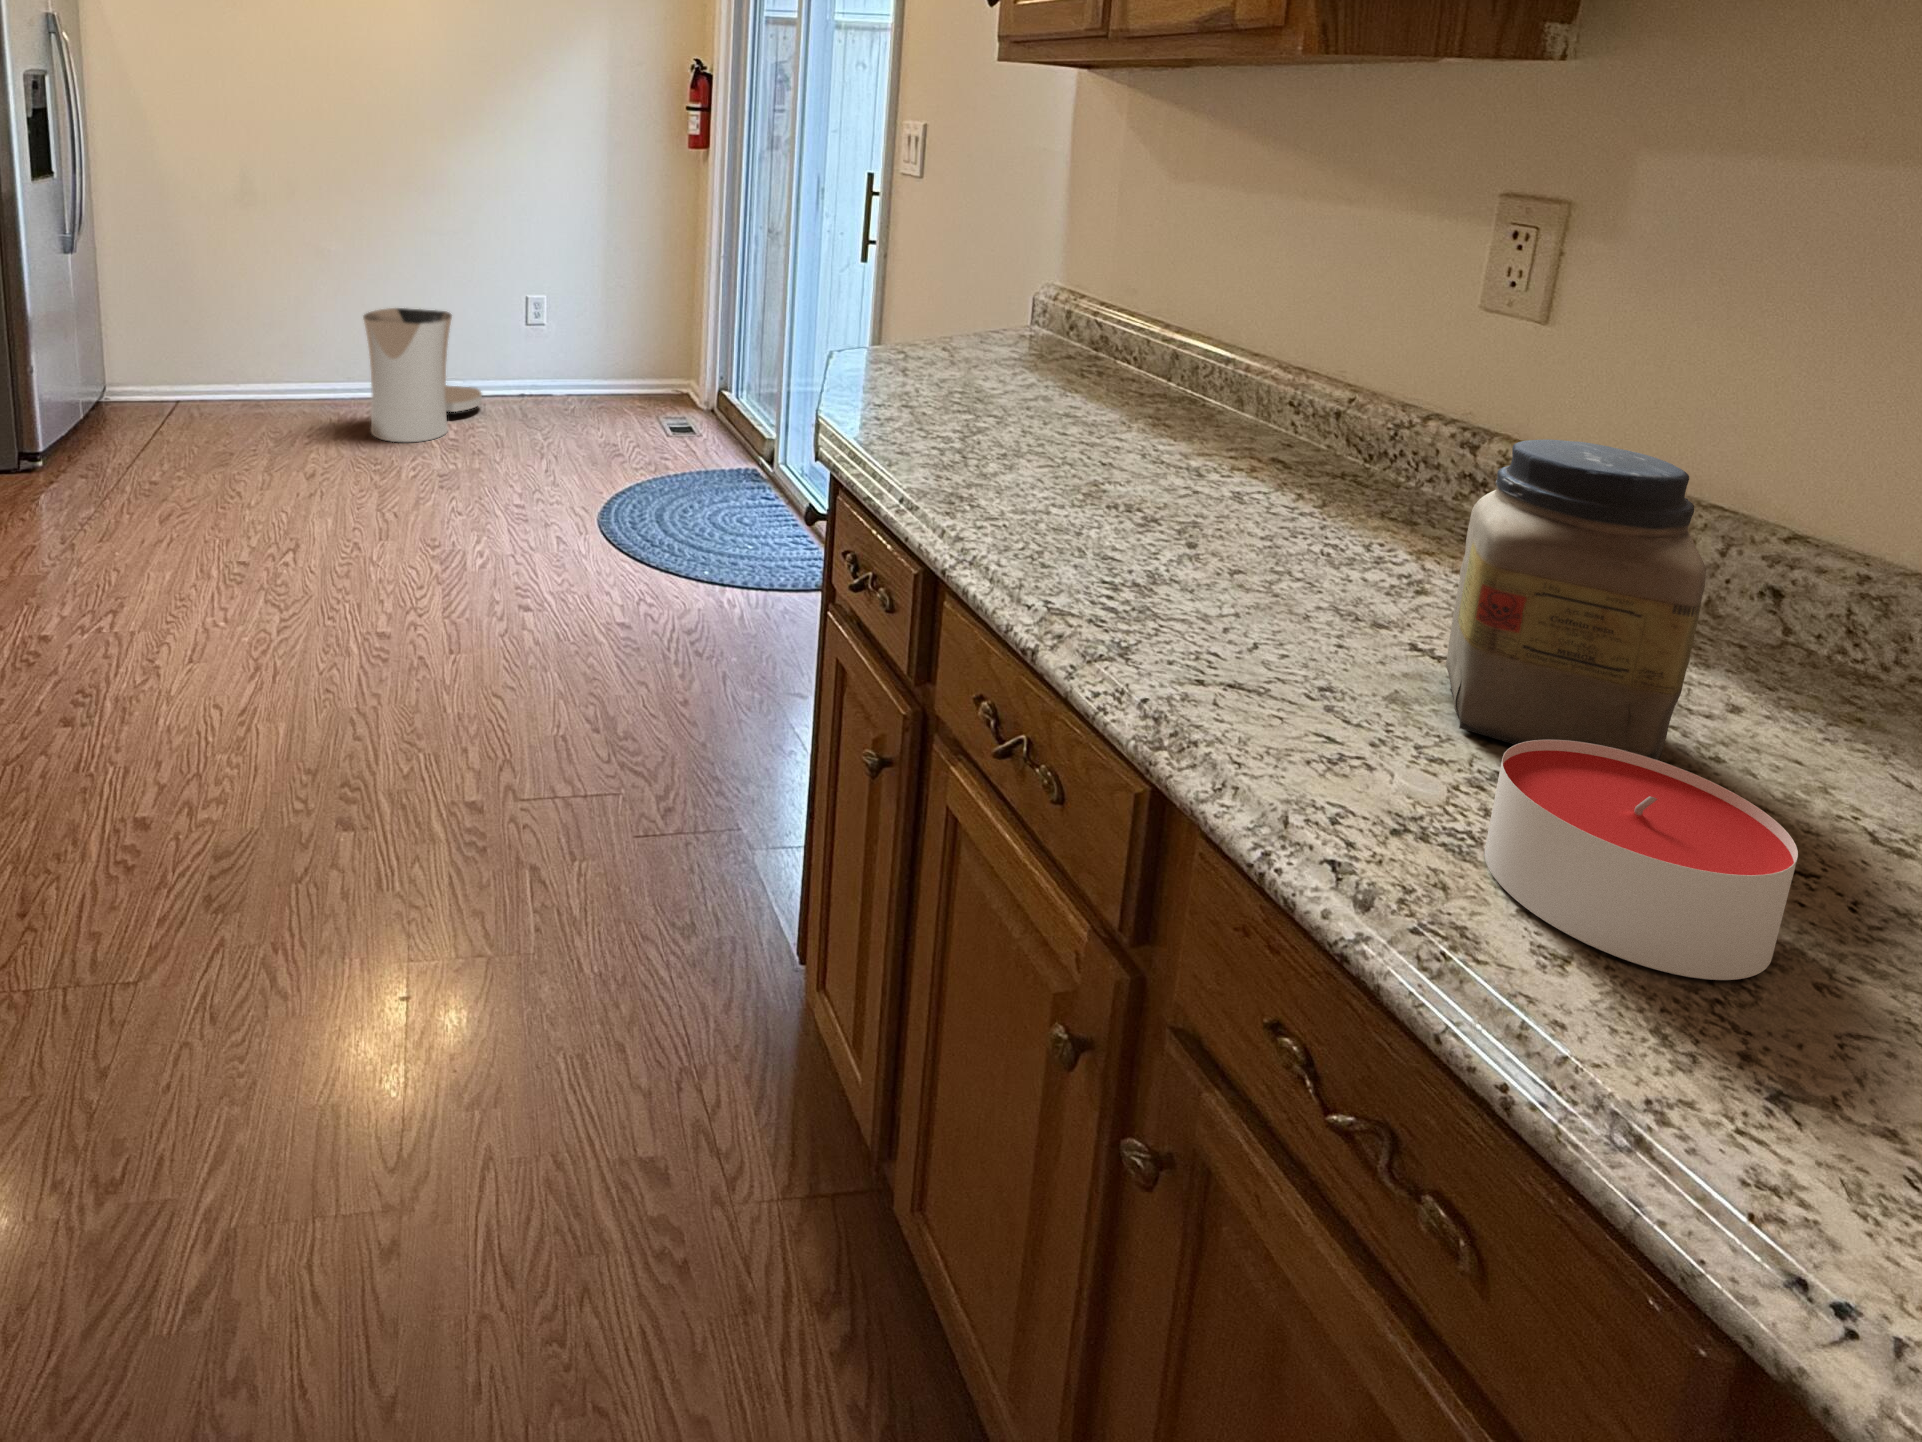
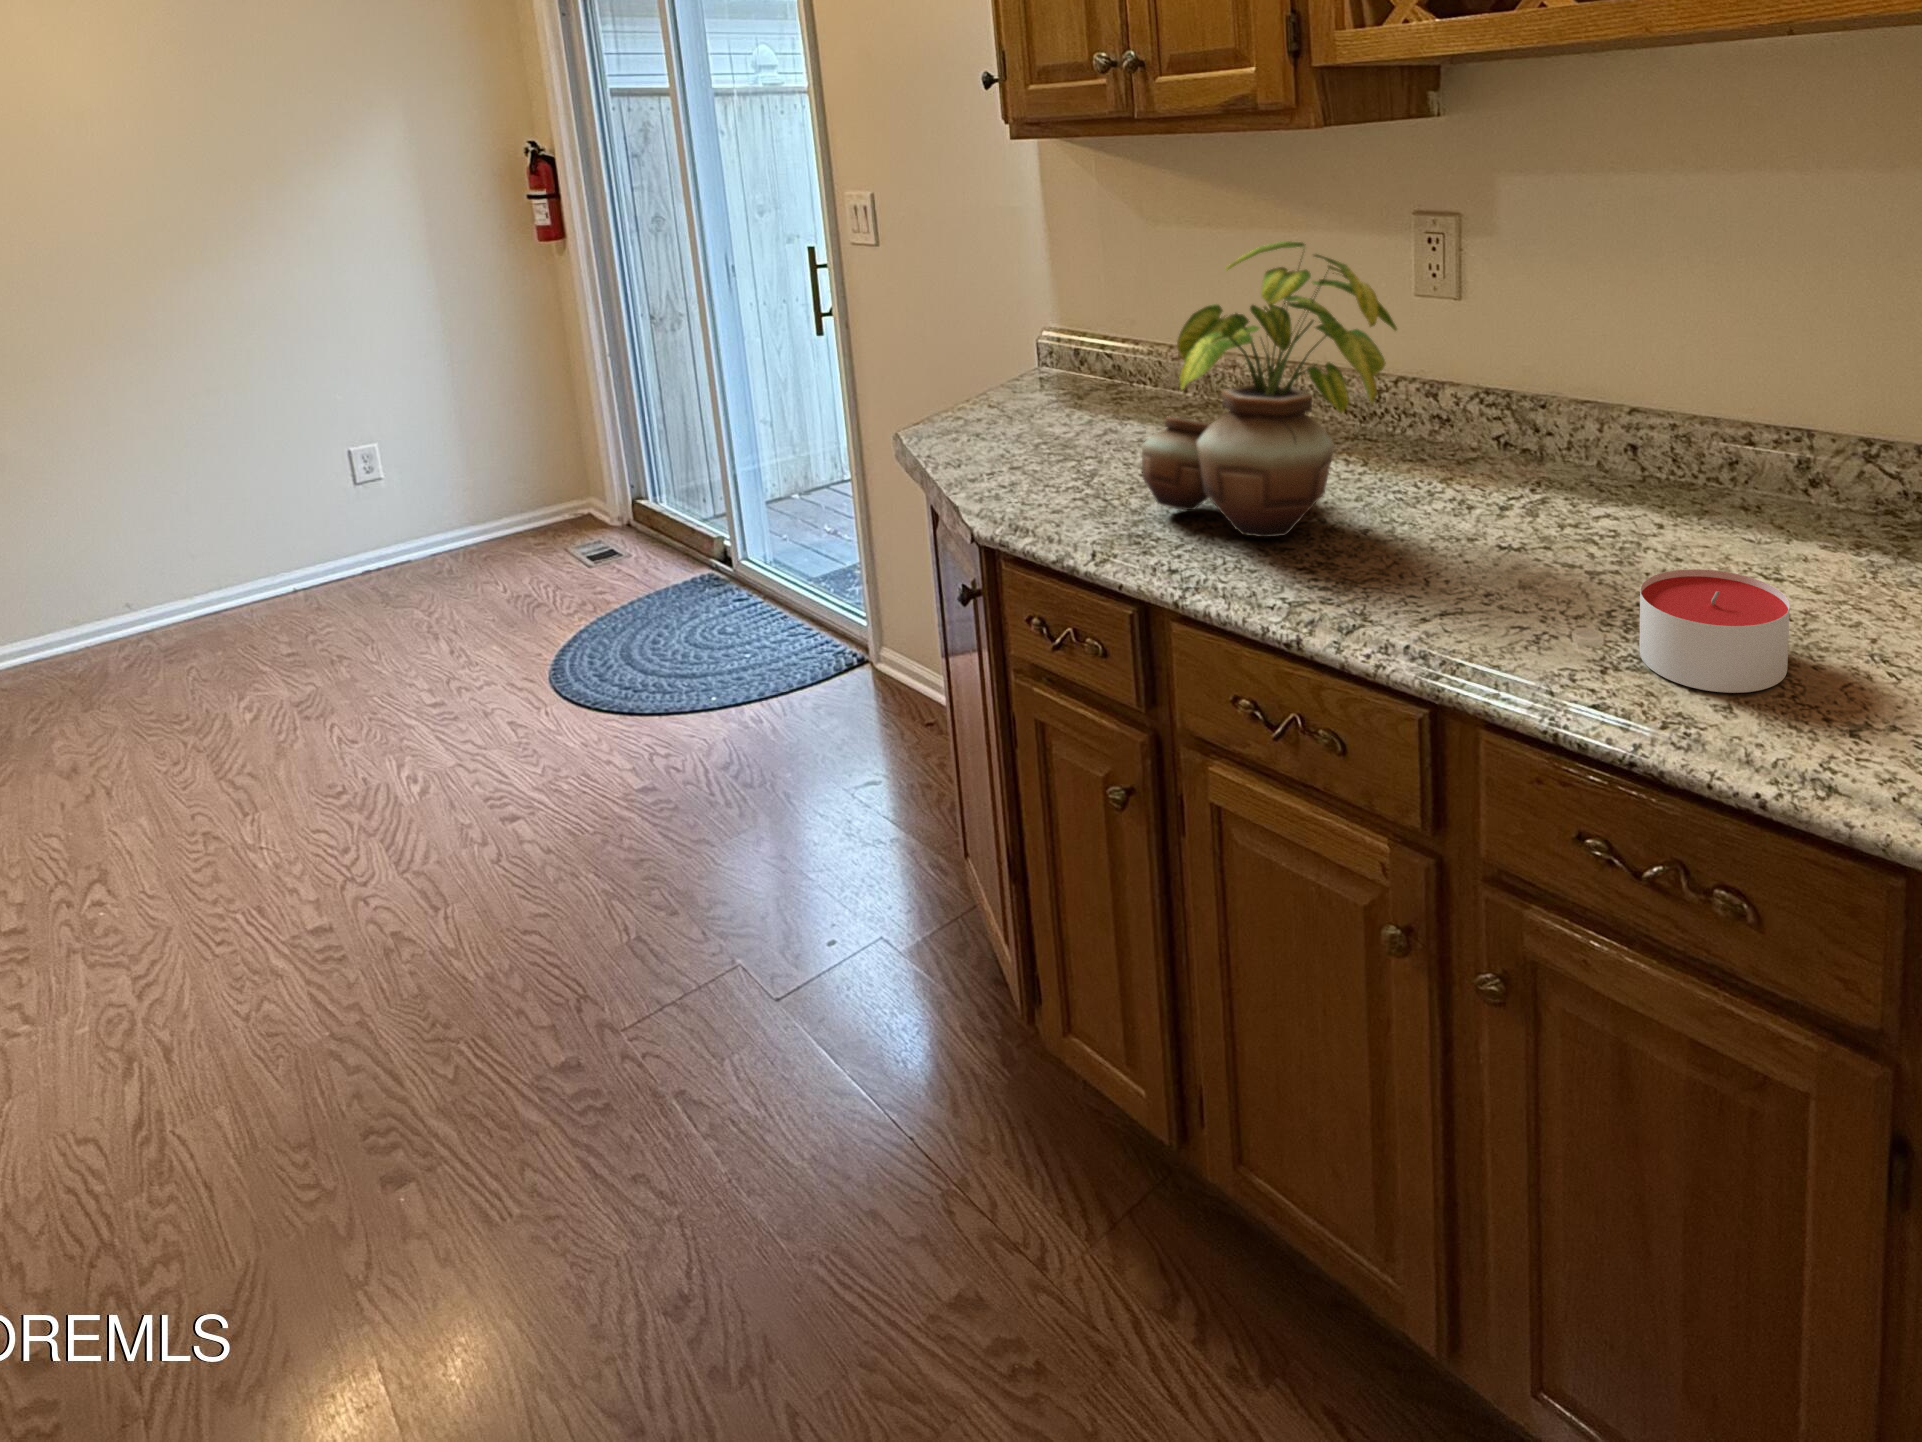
potted plant: none [988,185,1342,544] -> present [1142,241,1397,537]
trash can: present [363,308,482,442] -> none [90,494,307,691]
jar: present [1446,439,1706,760] -> none [1530,382,1670,592]

